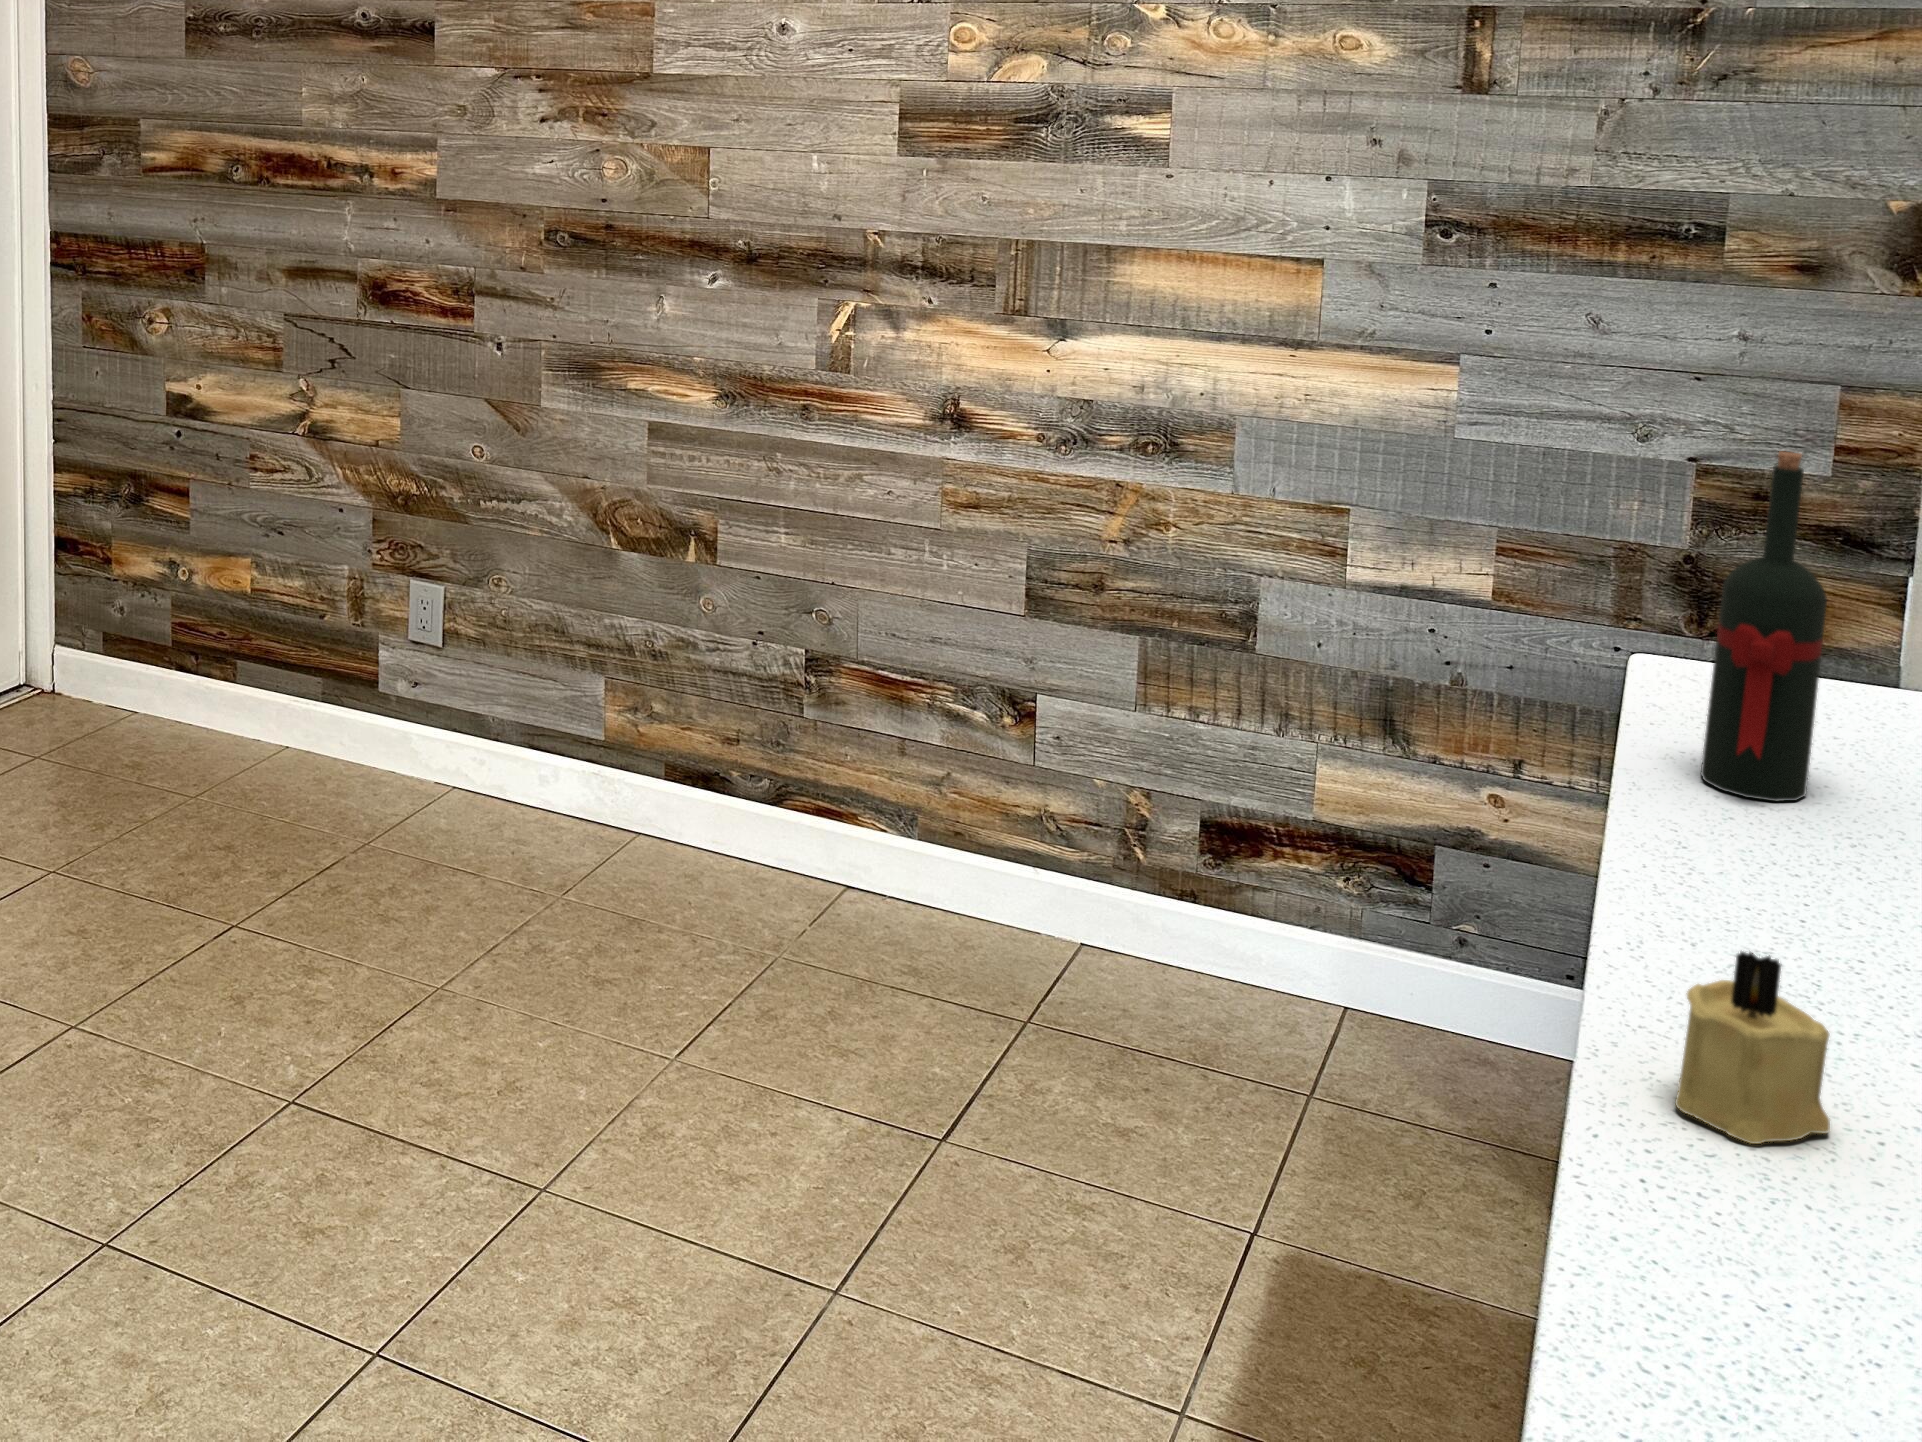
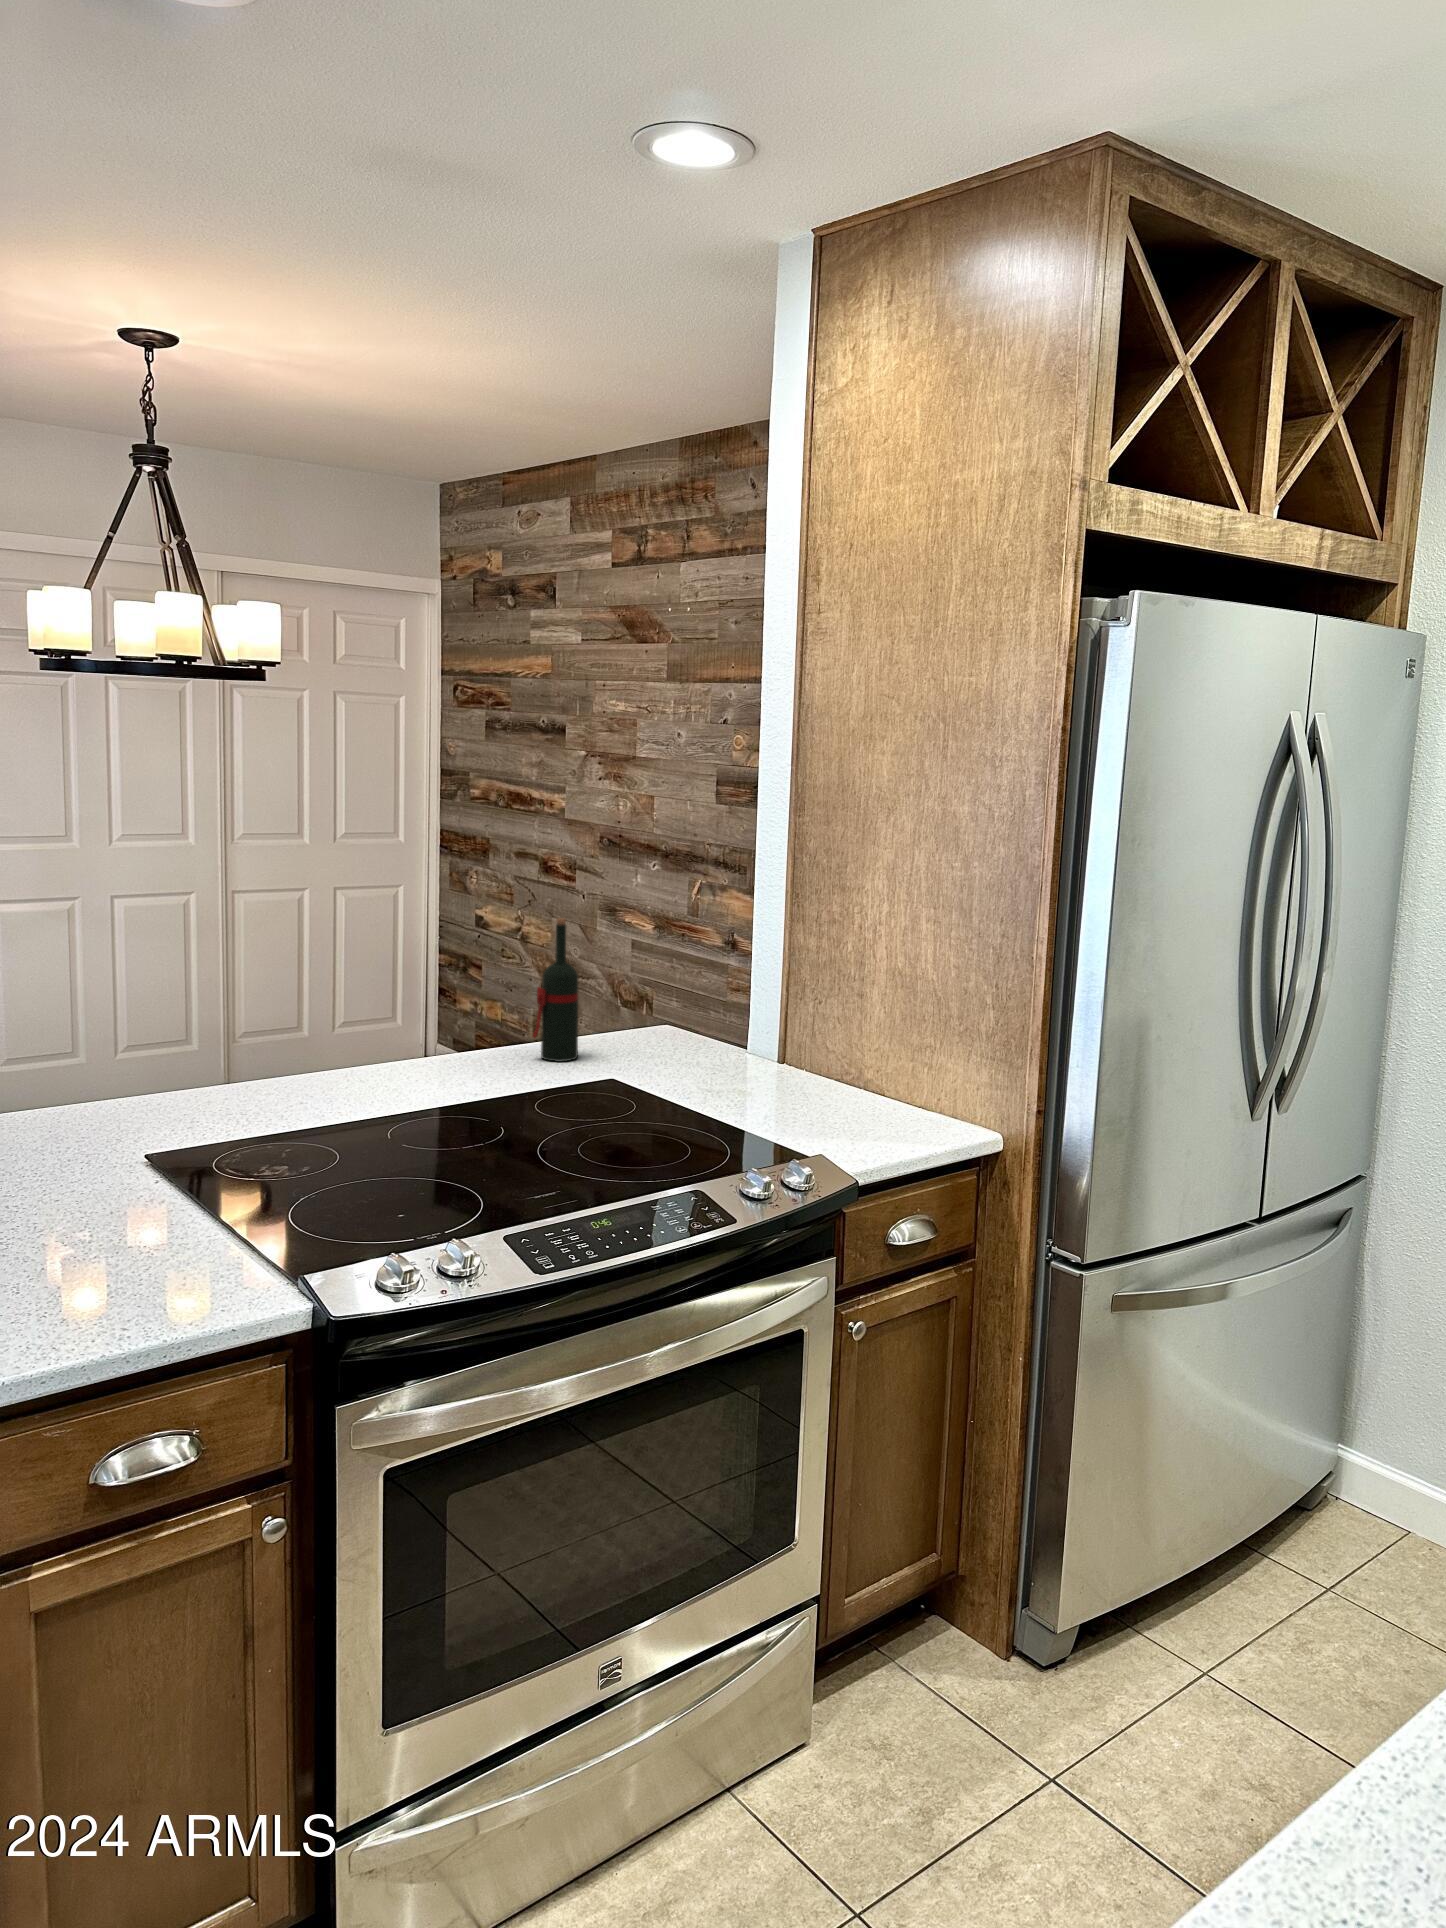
candle: present [1675,952,1830,1144] -> none [220,1041,262,1099]

